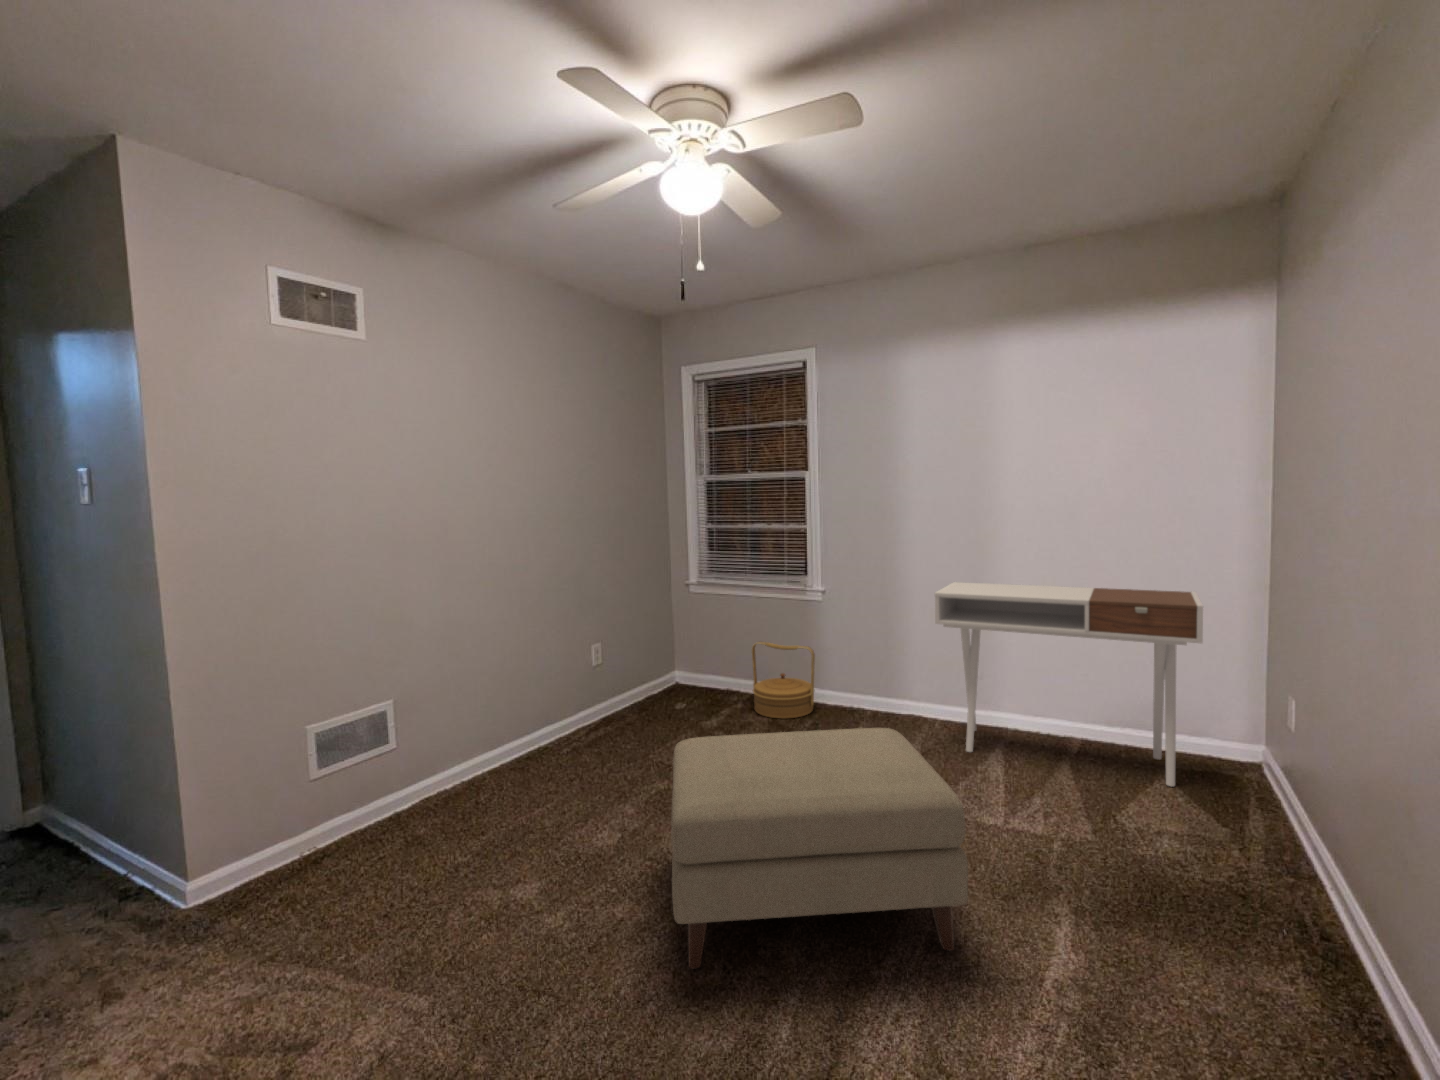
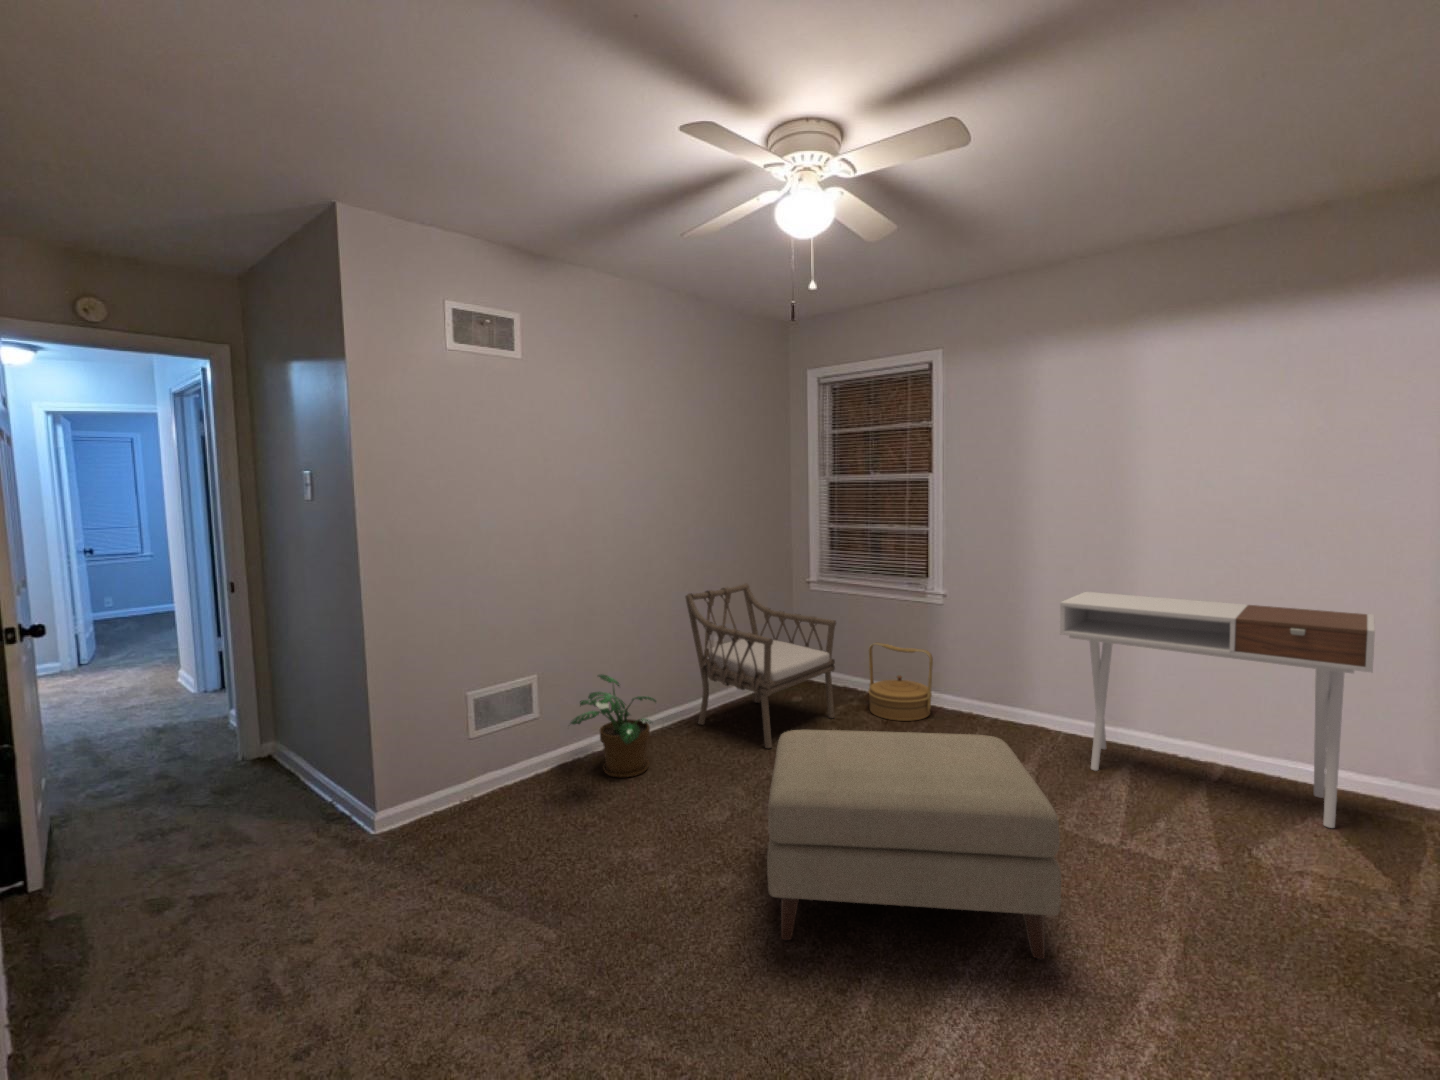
armchair: none [562,587,721,758] -> present [685,584,836,748]
potted plant: none [433,693,535,806] -> present [570,674,656,778]

